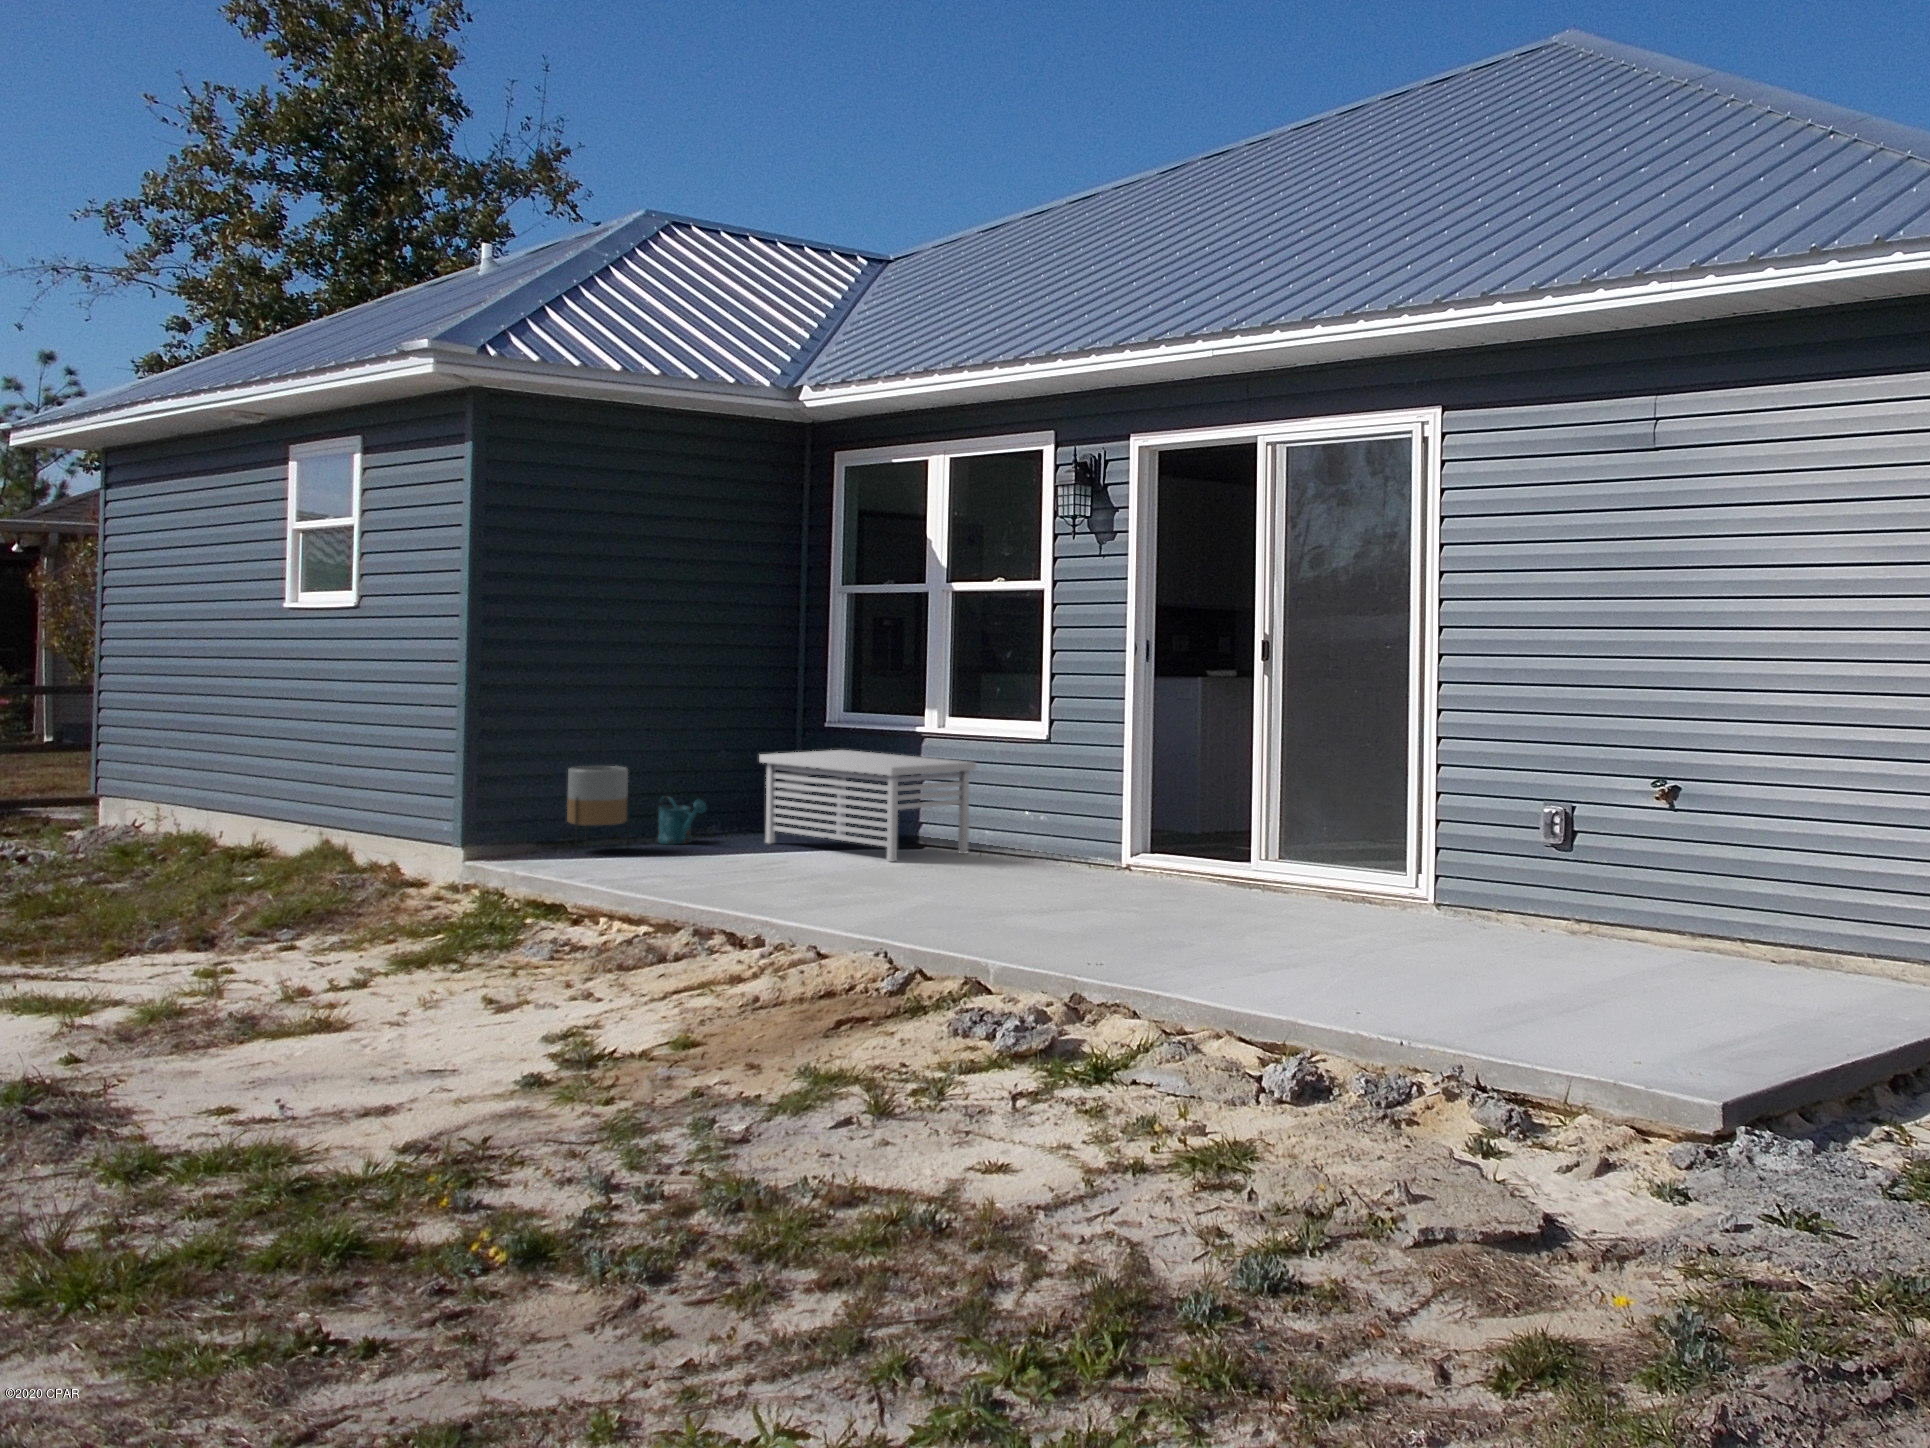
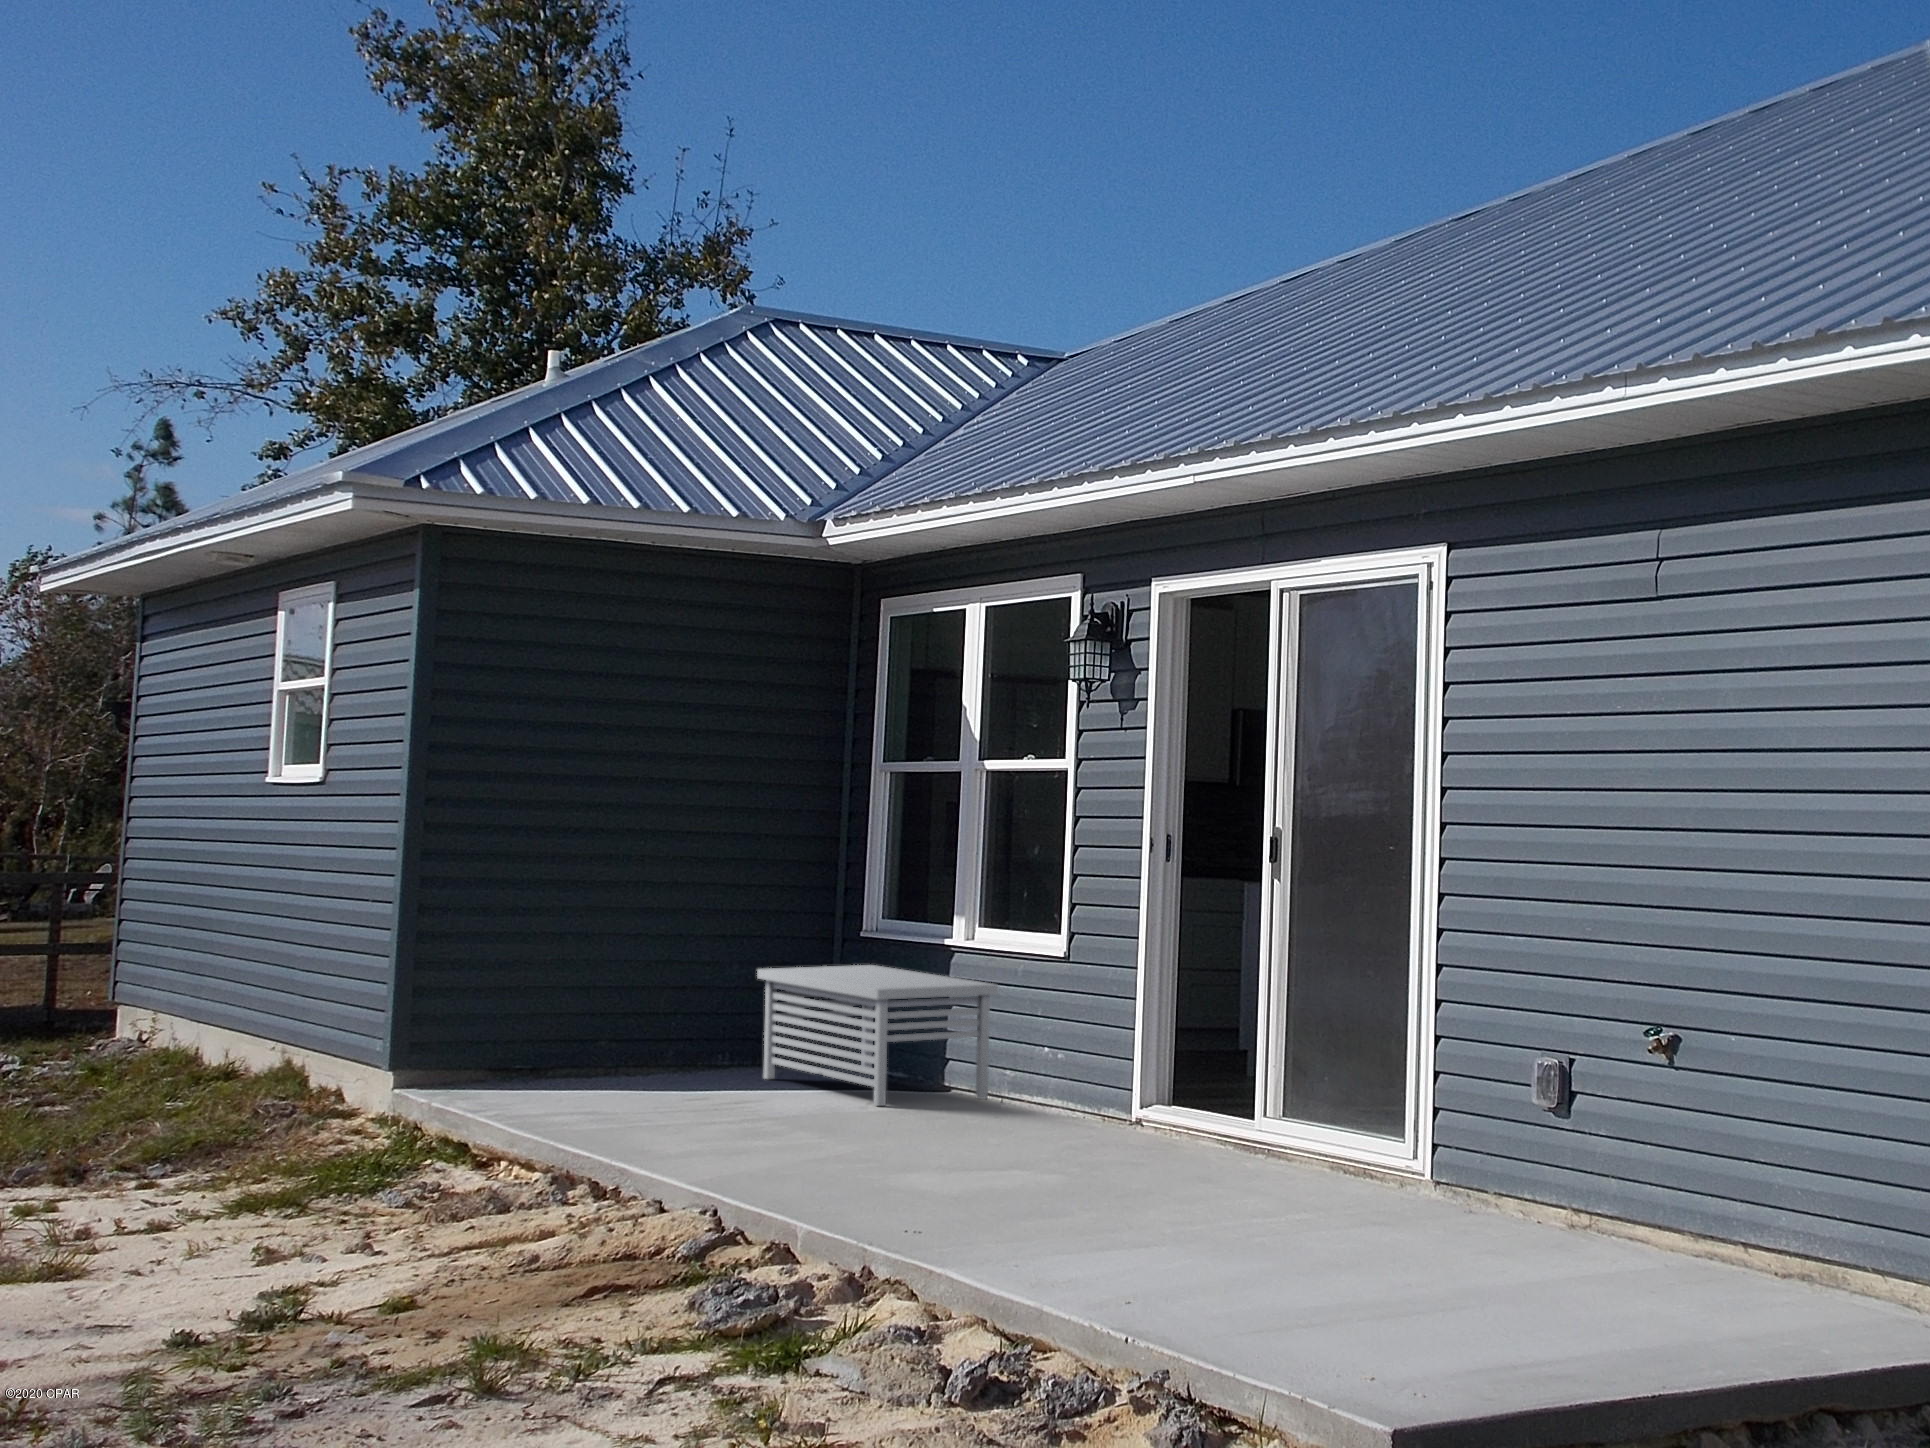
planter: present [567,766,629,852] -> none [521,979,593,1085]
watering can: present [658,796,706,844] -> none [639,1018,690,1077]

